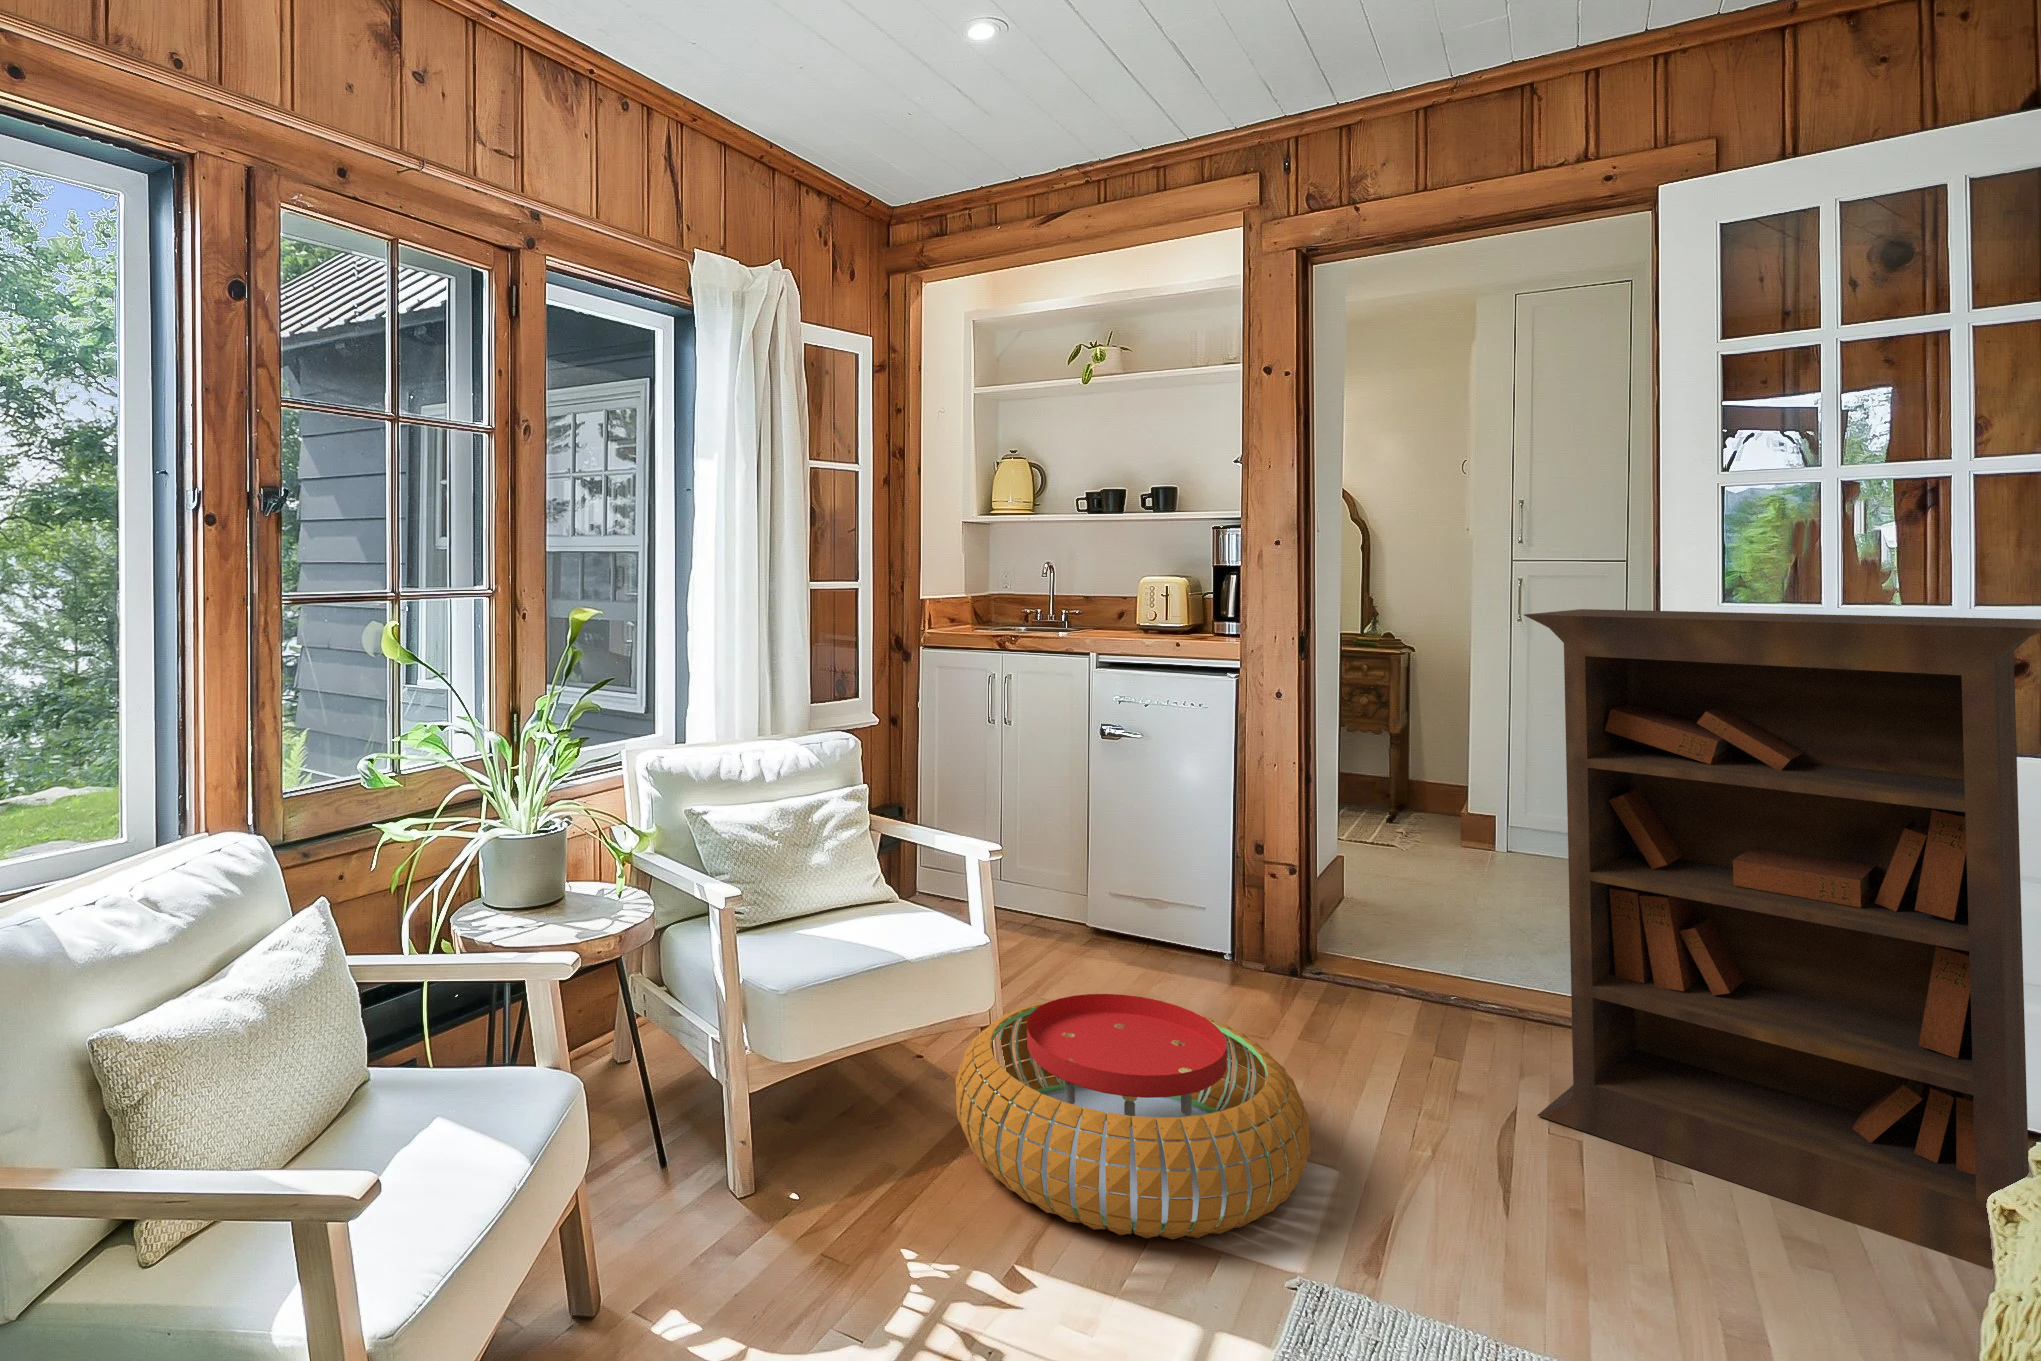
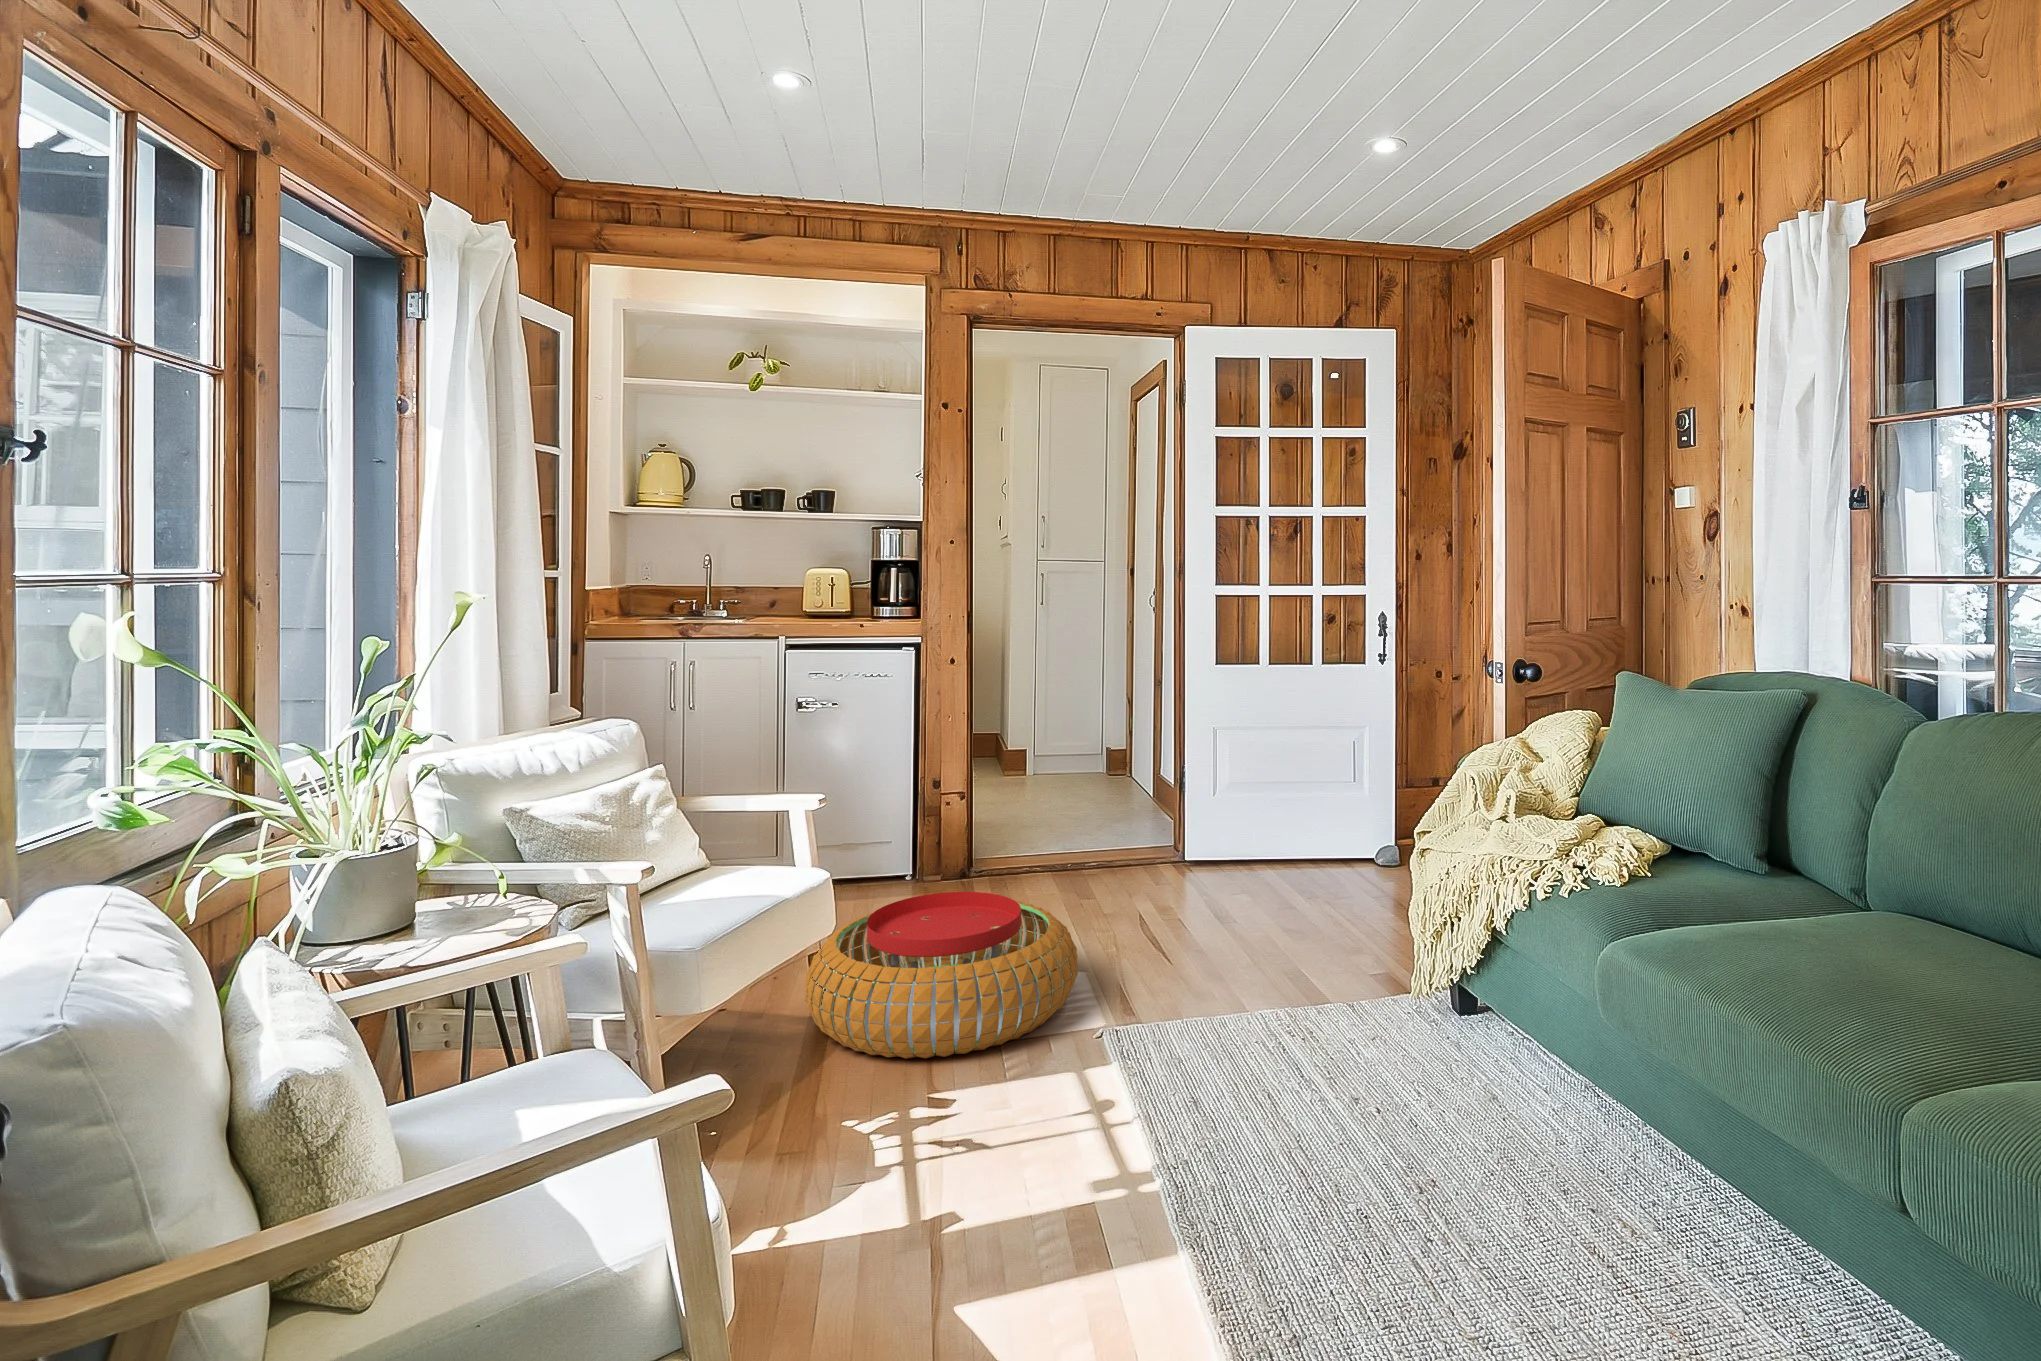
bookcase: present [1524,609,2041,1270] -> none [1149,585,1379,911]

